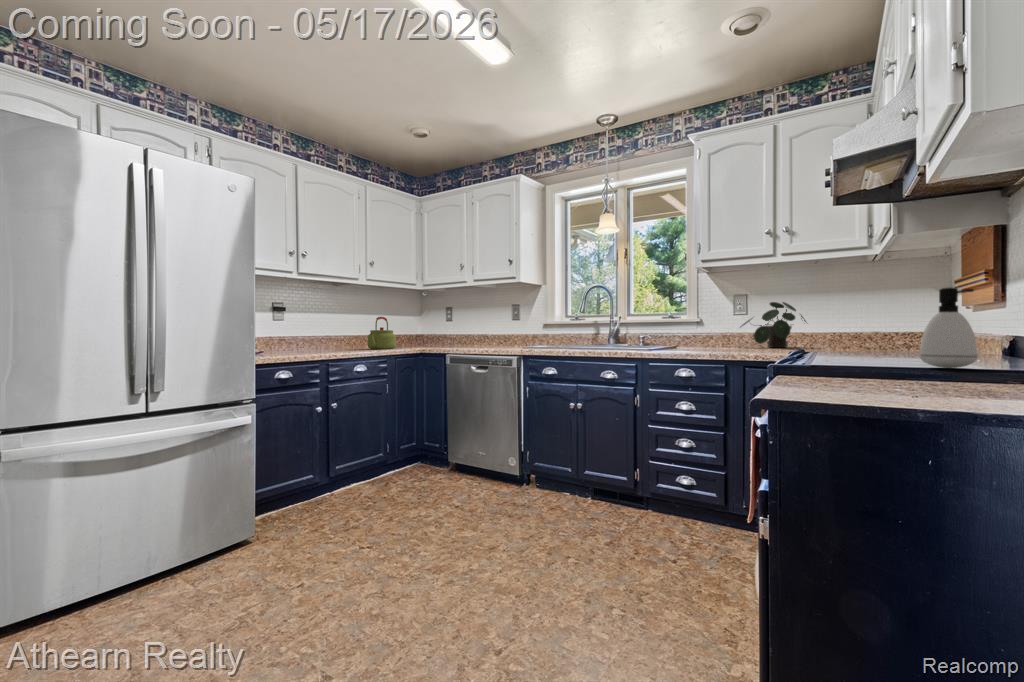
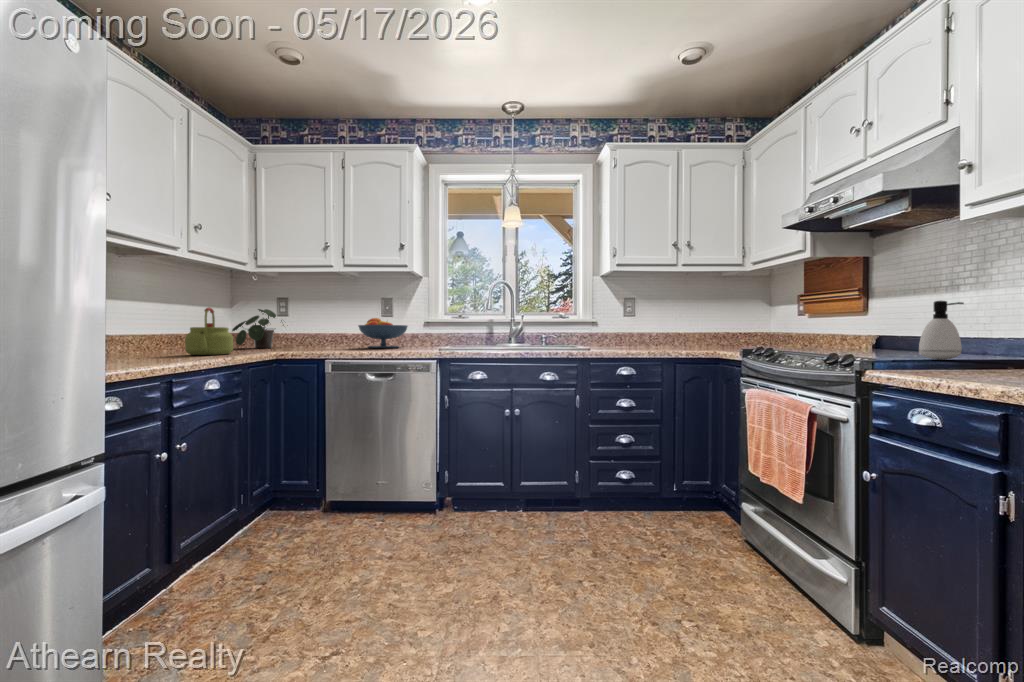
potted plant: present [741,302,807,347] -> present [232,309,284,348]
fruit bowl: none [487,322,527,346] -> present [358,318,408,348]

